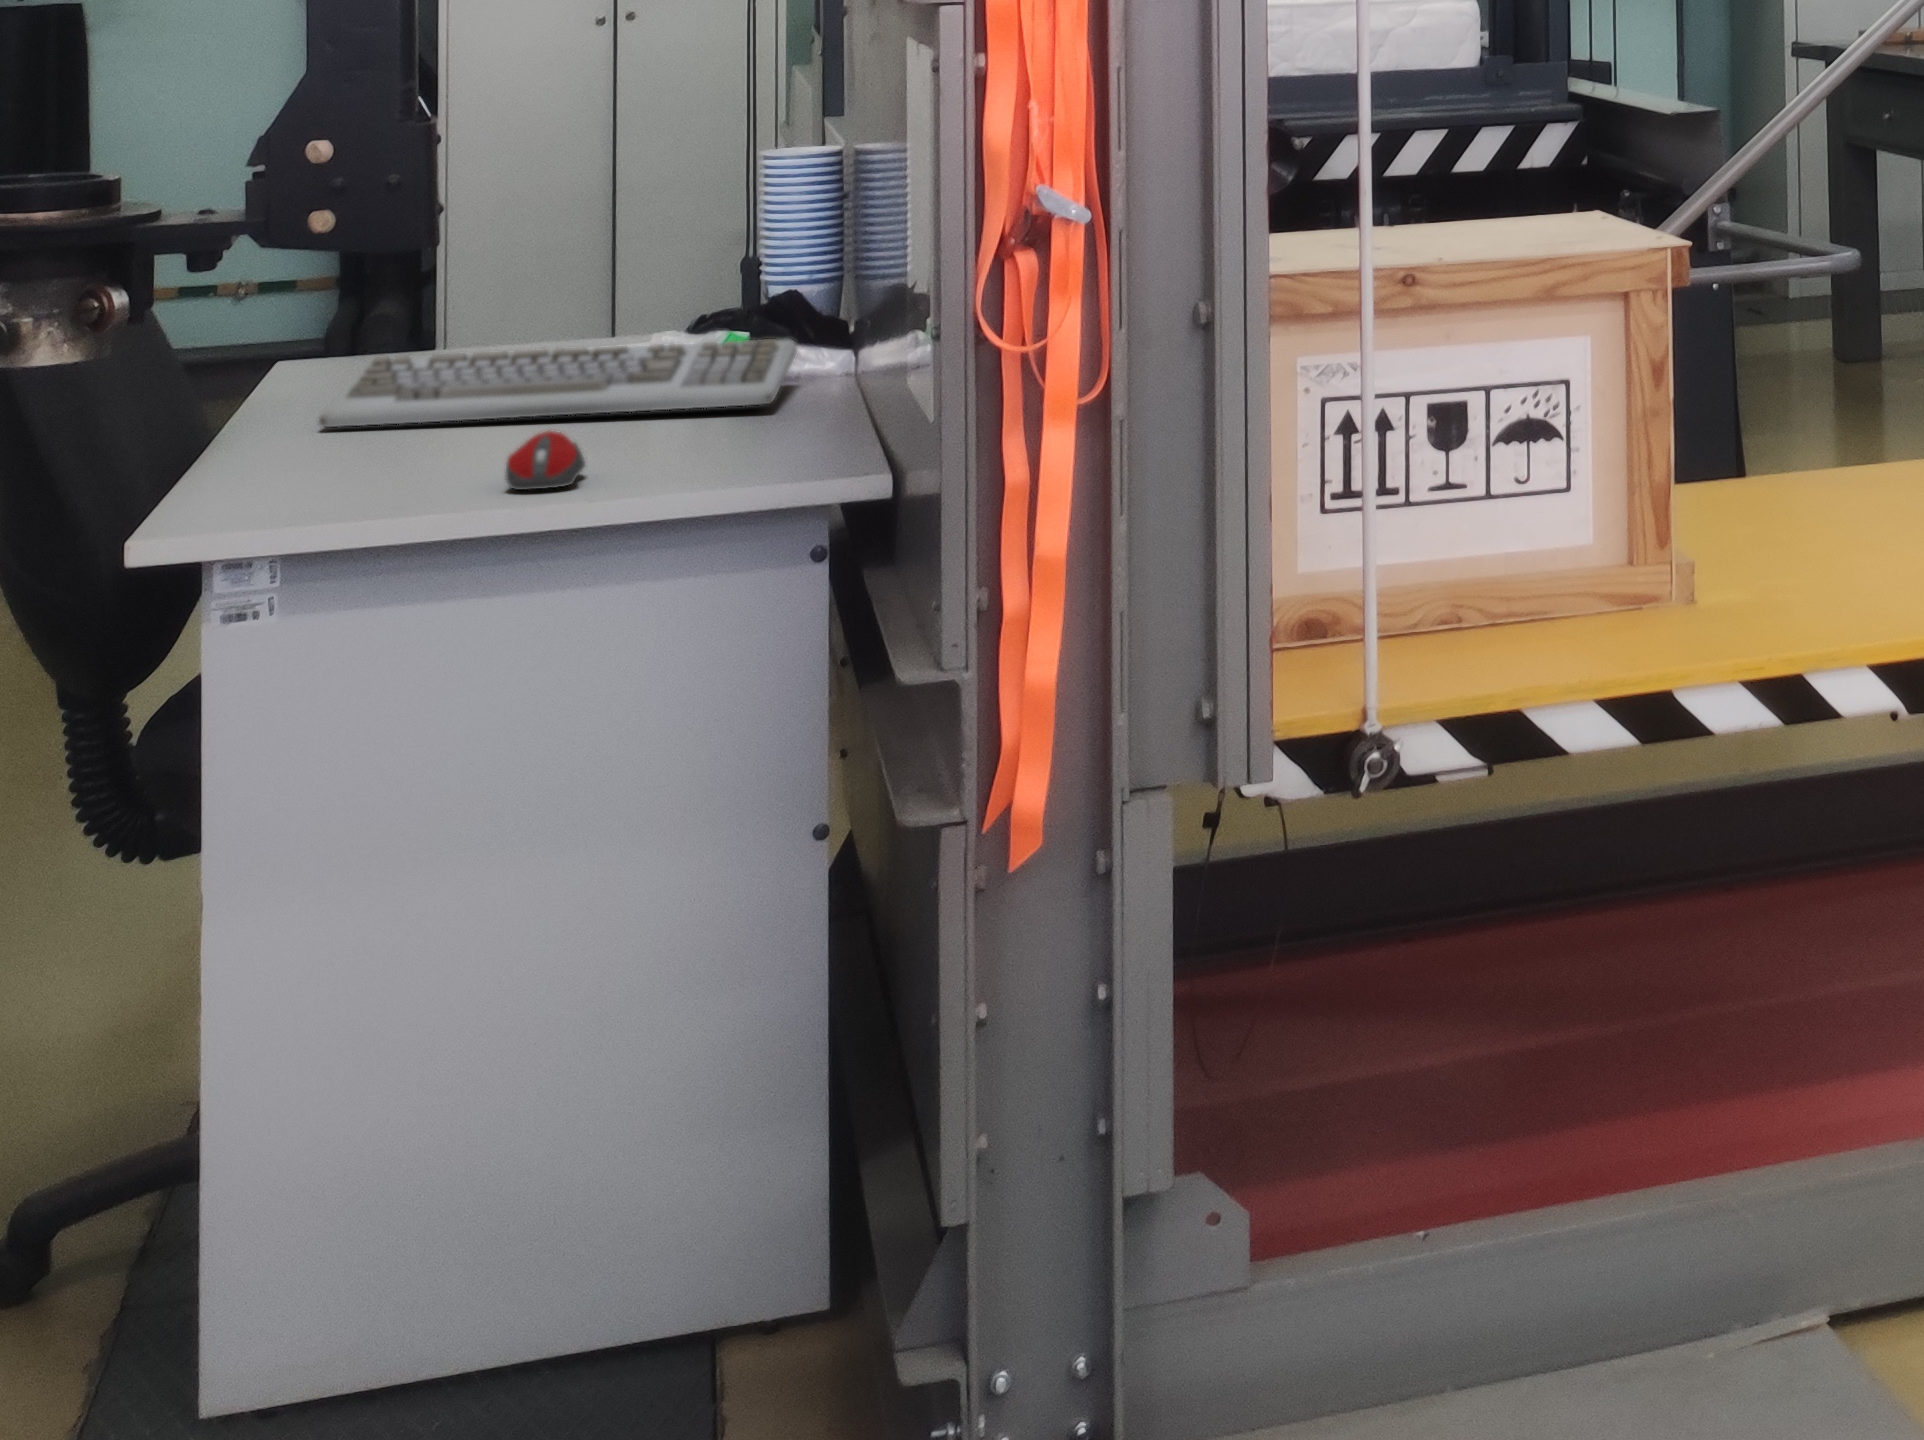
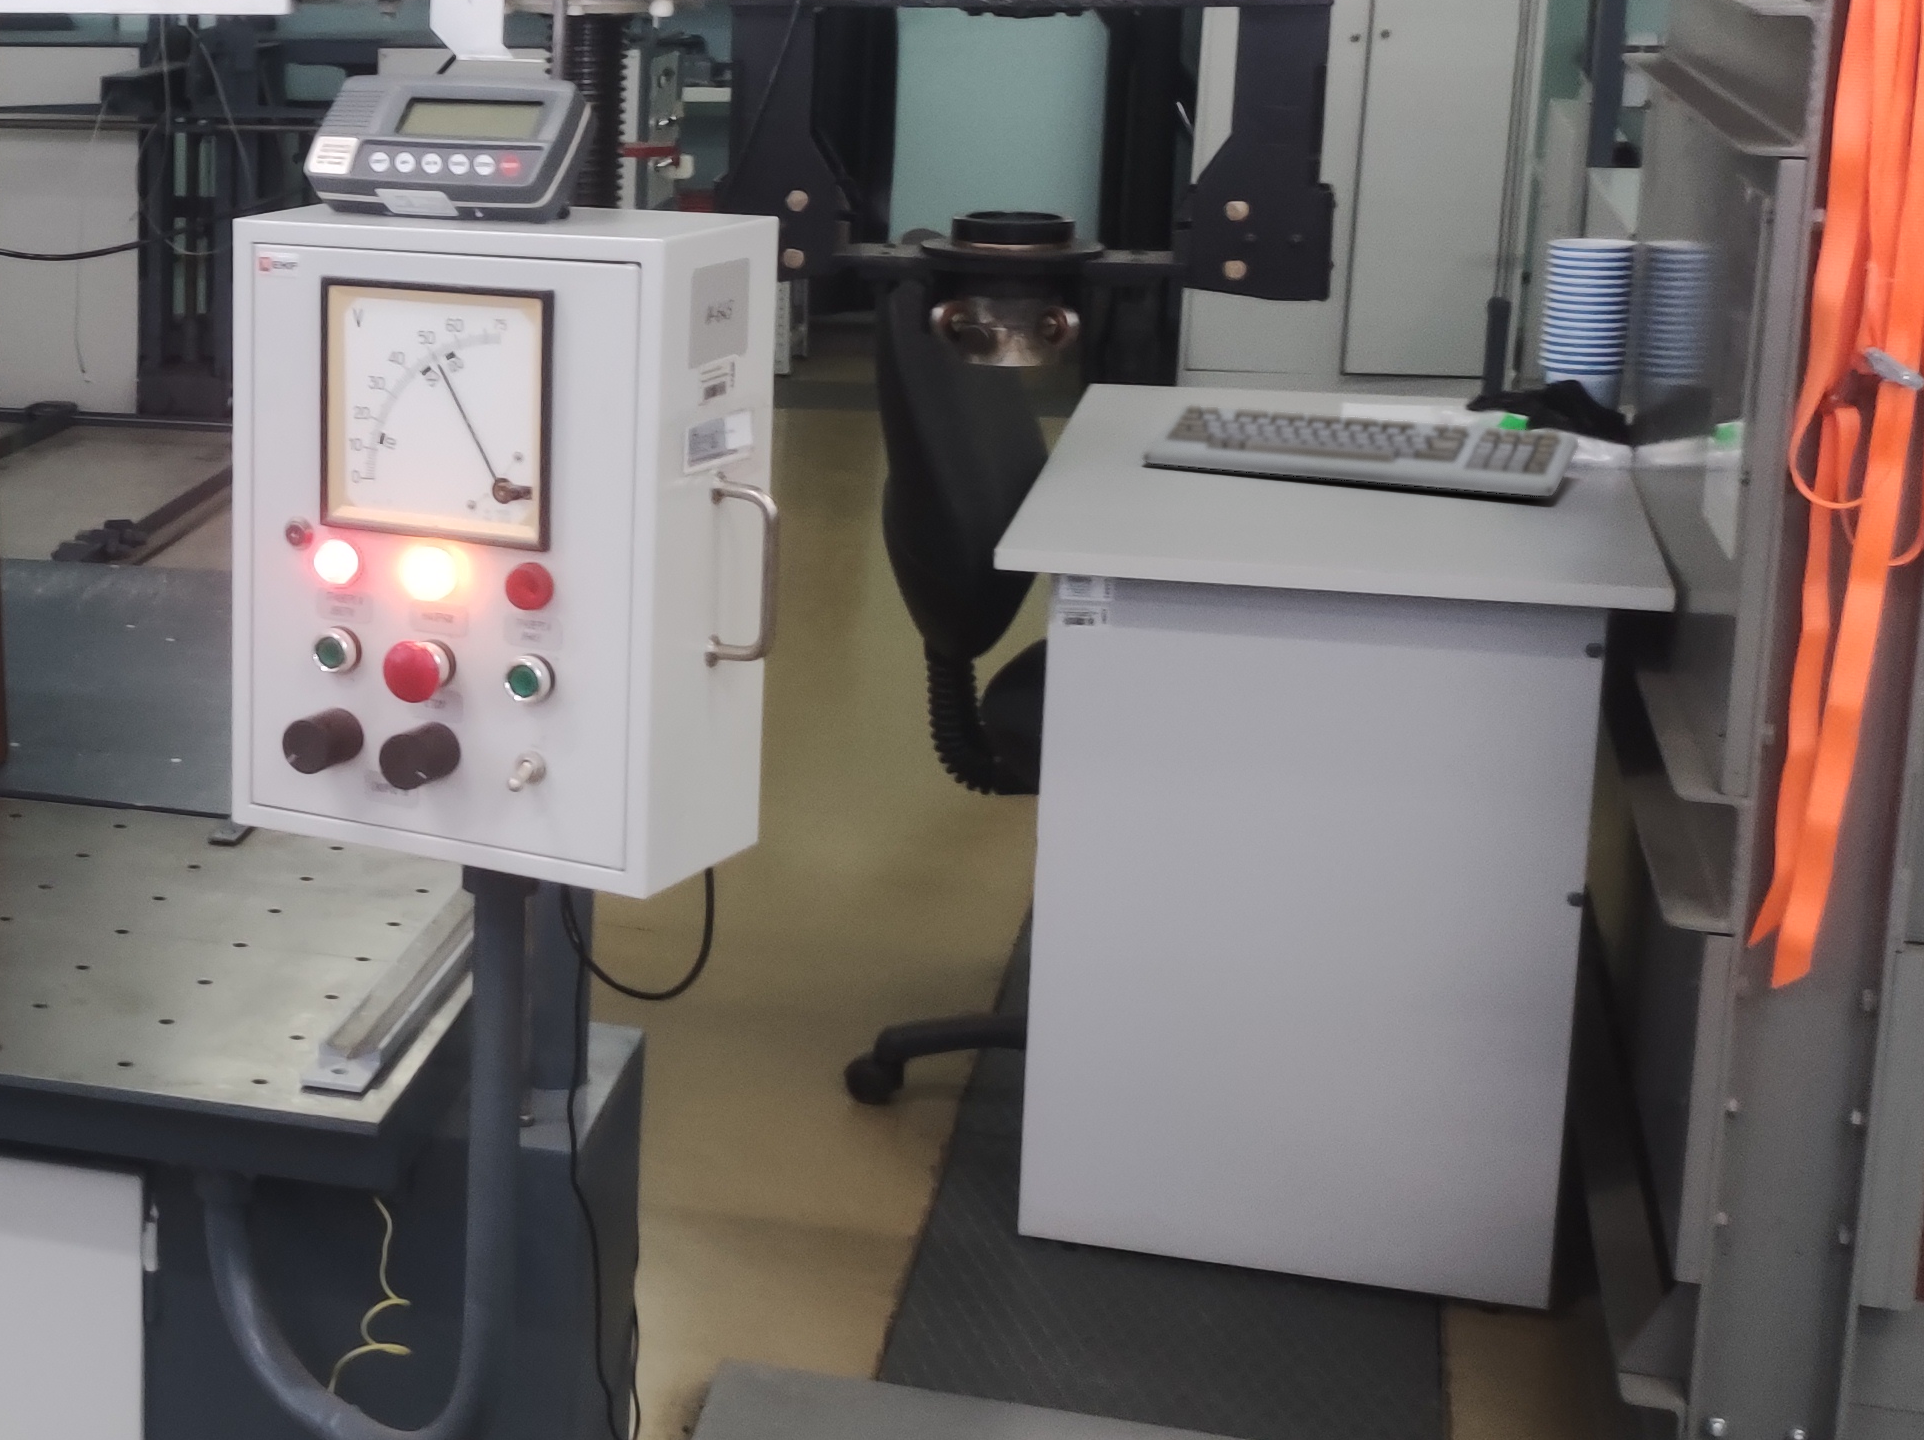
computer mouse: present [505,431,585,490] -> none [1309,500,1379,553]

